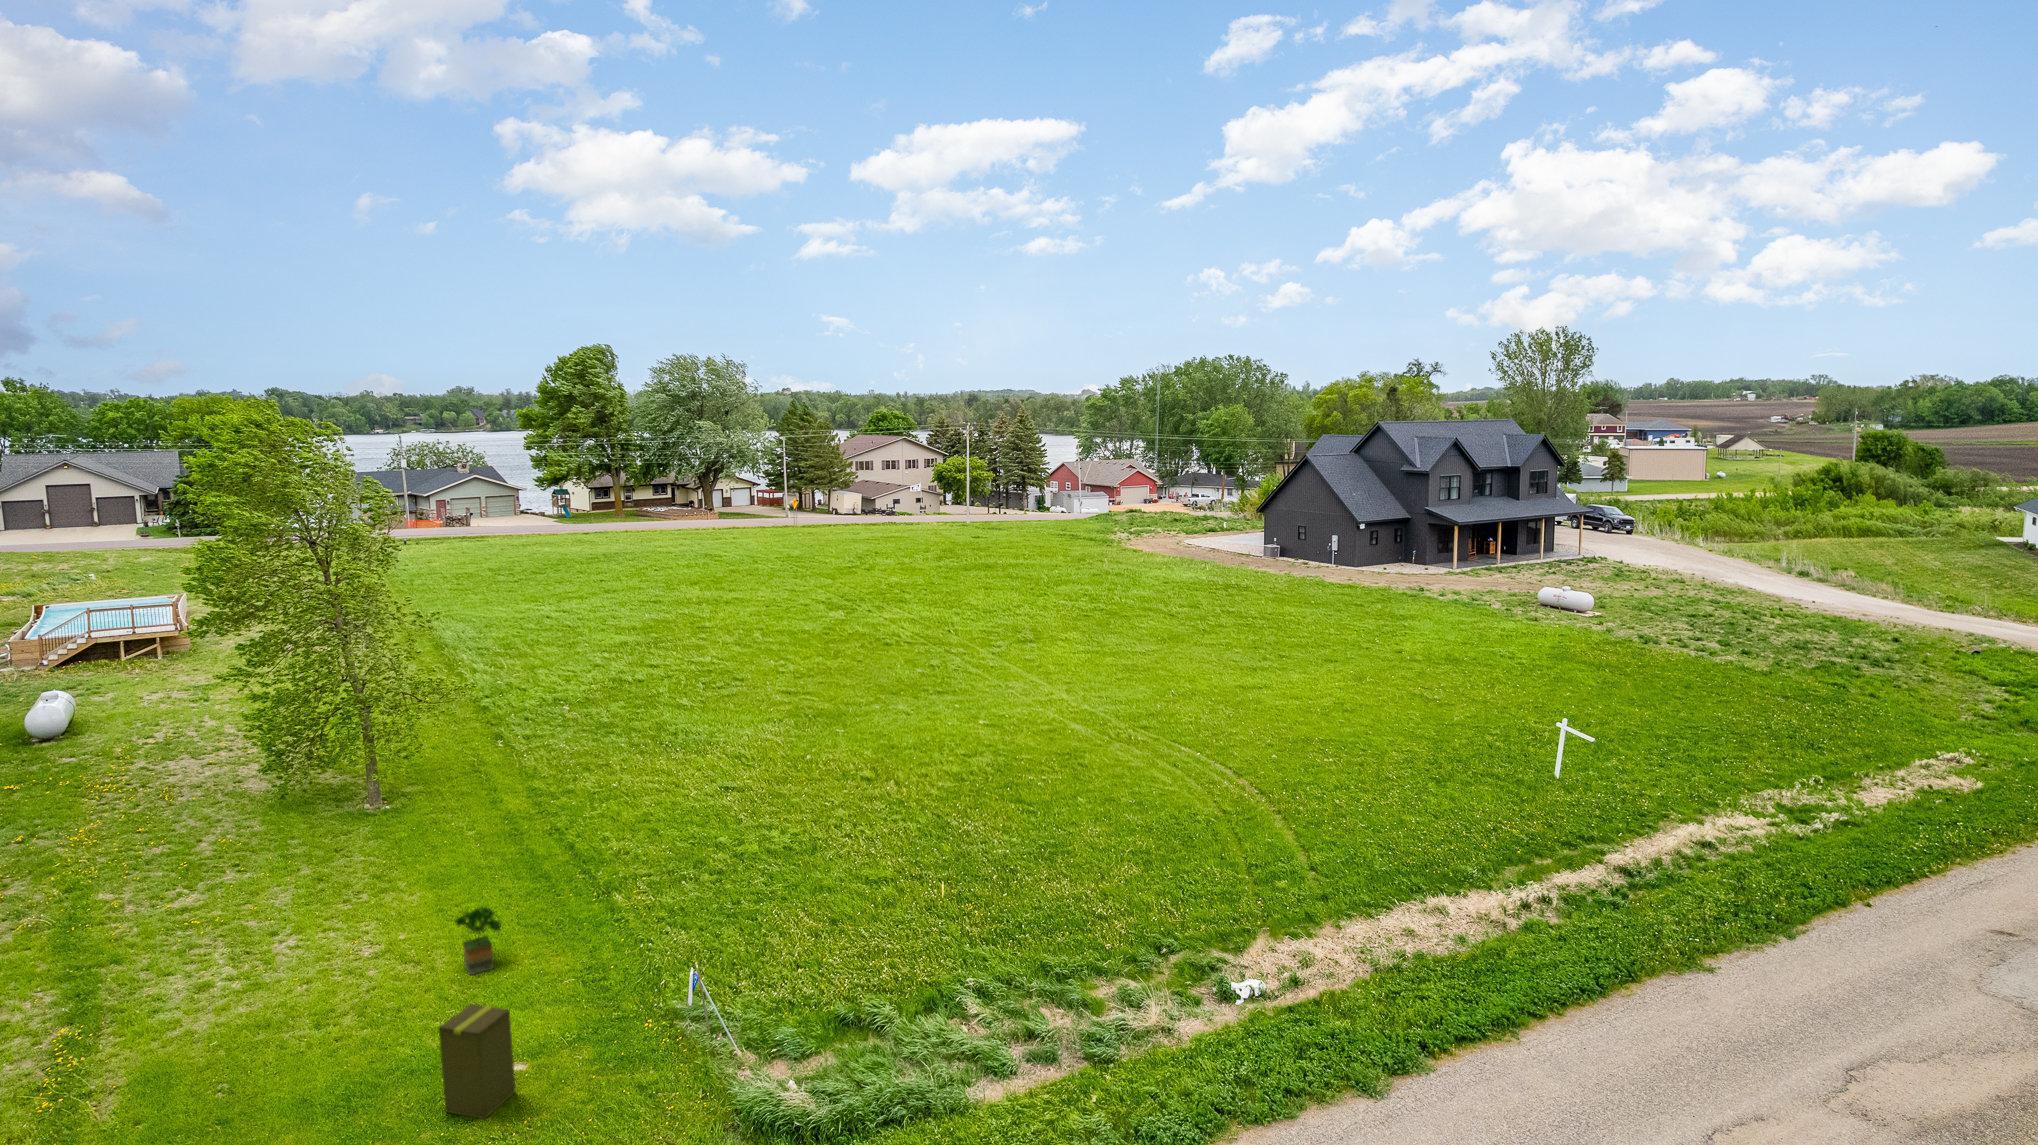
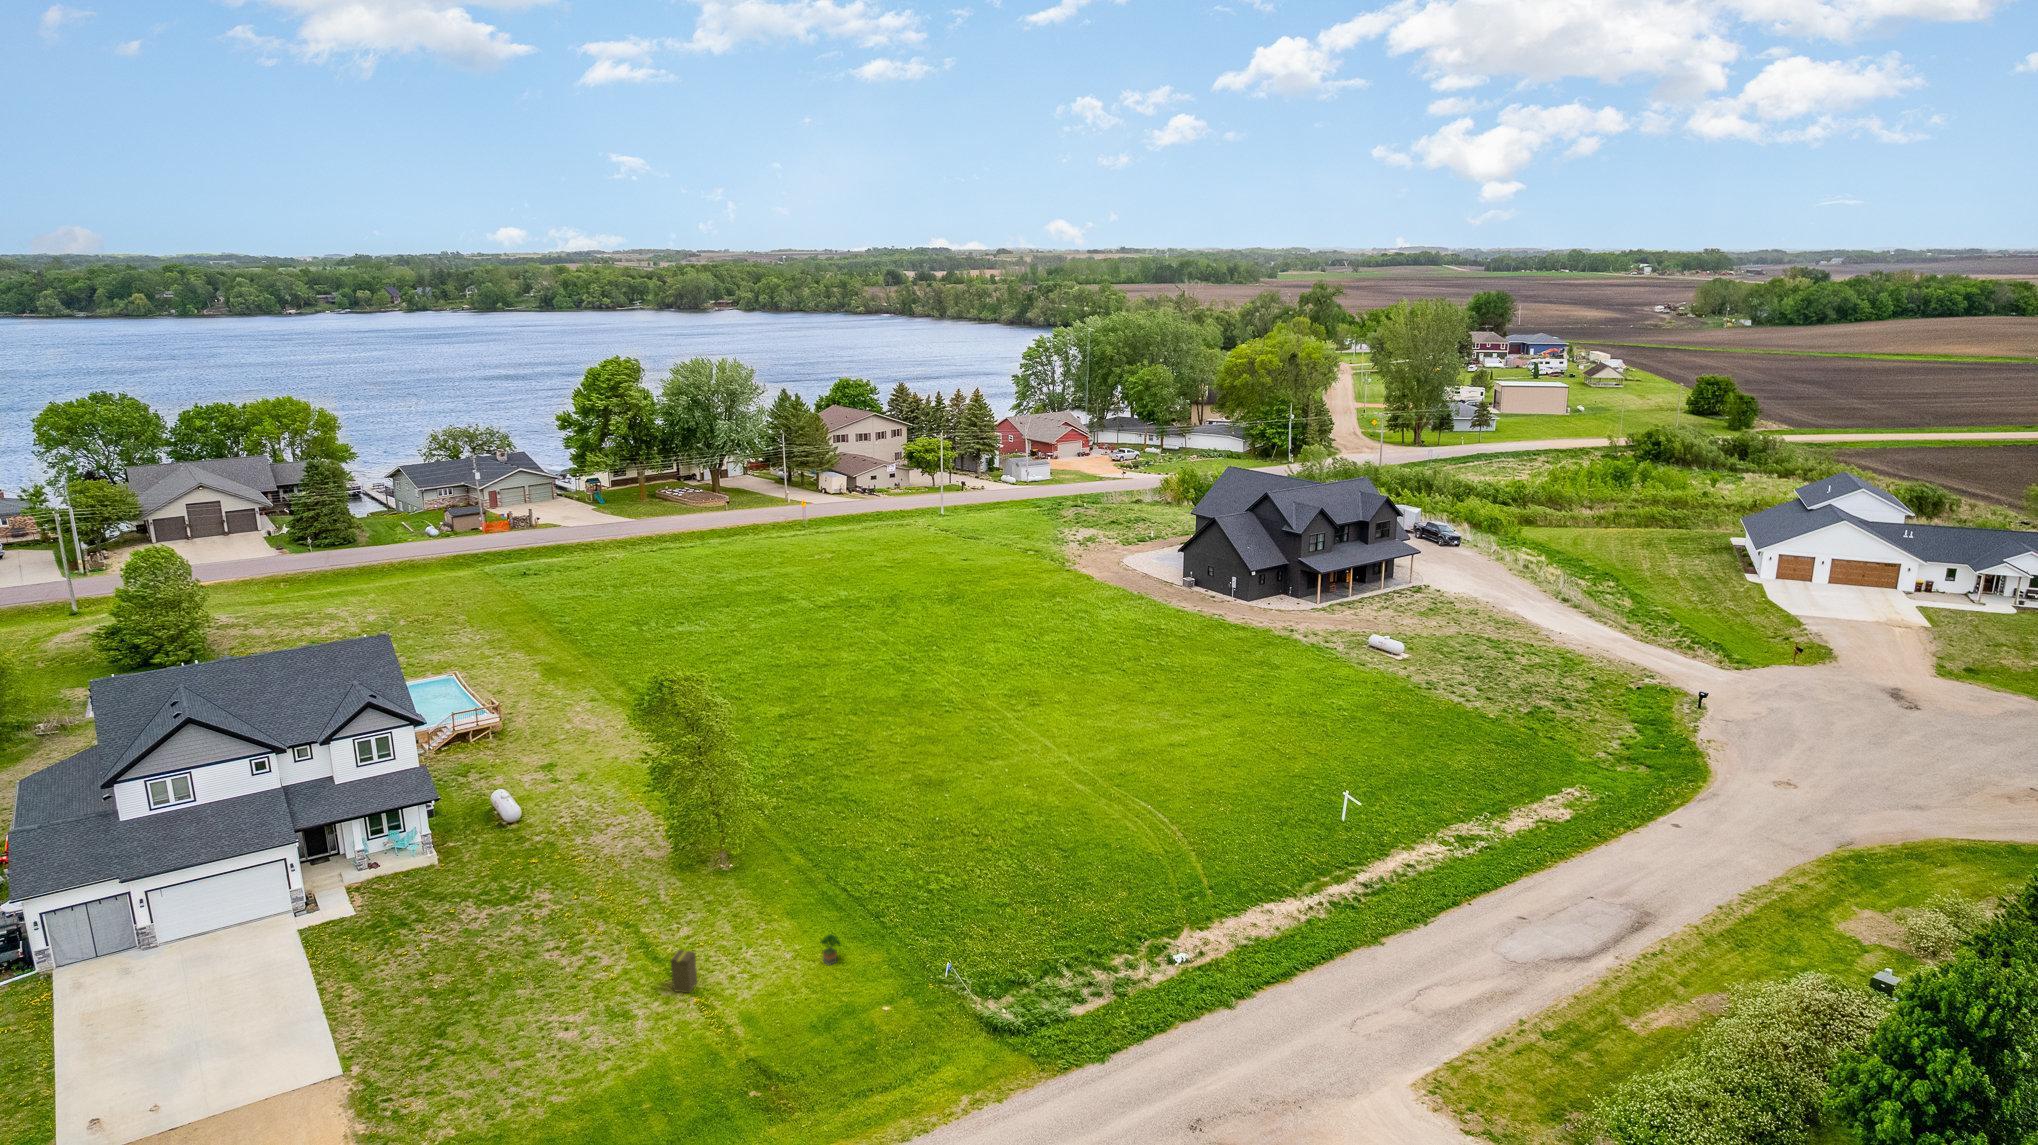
cardboard box: present [439,1004,516,1119] -> present [671,950,697,993]

